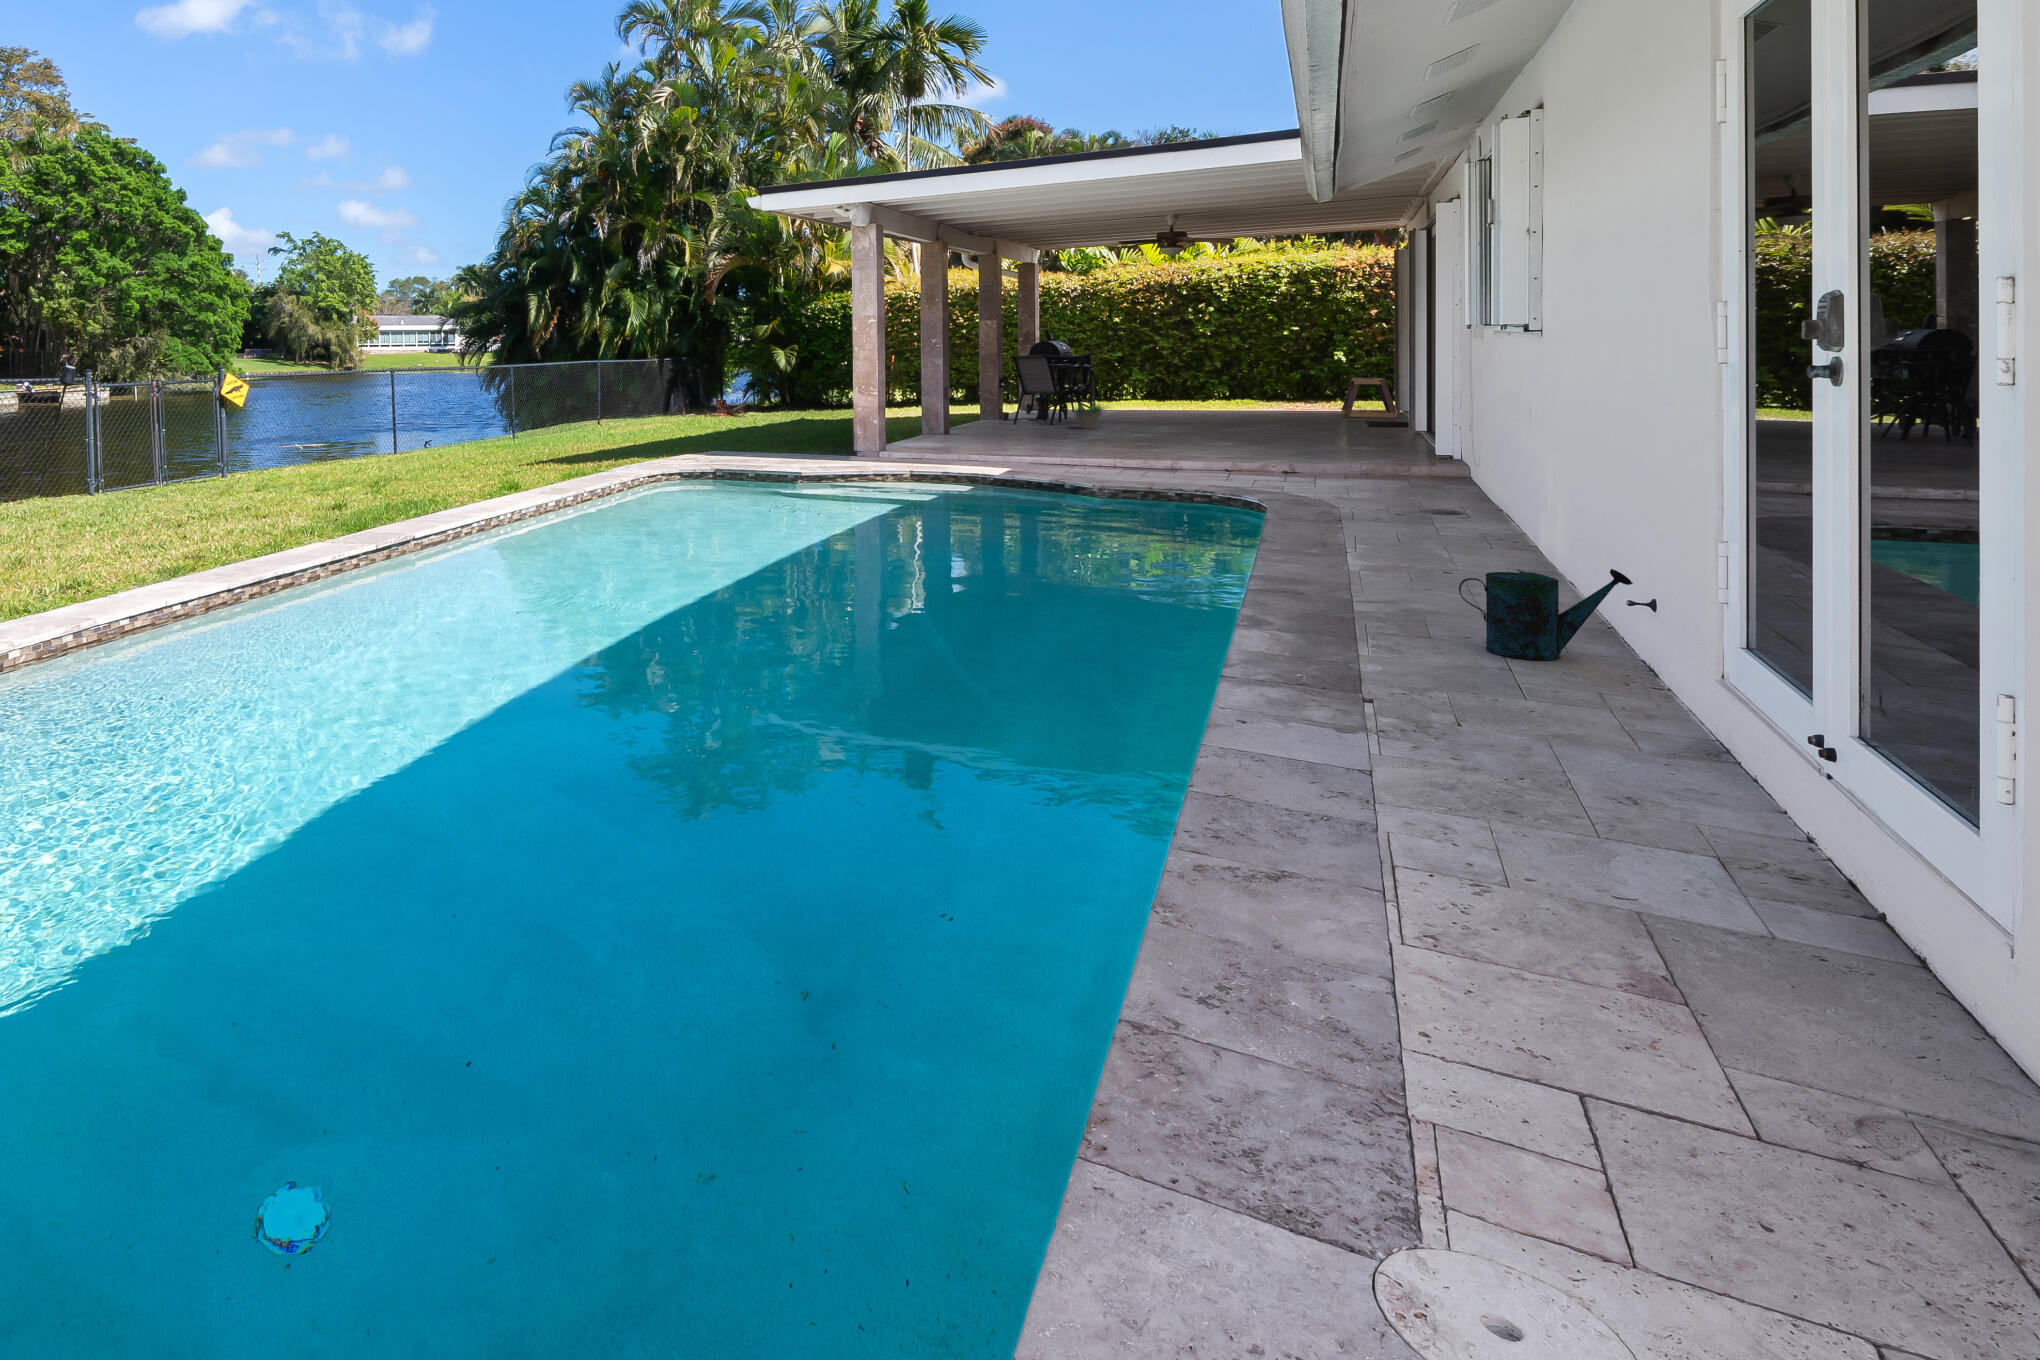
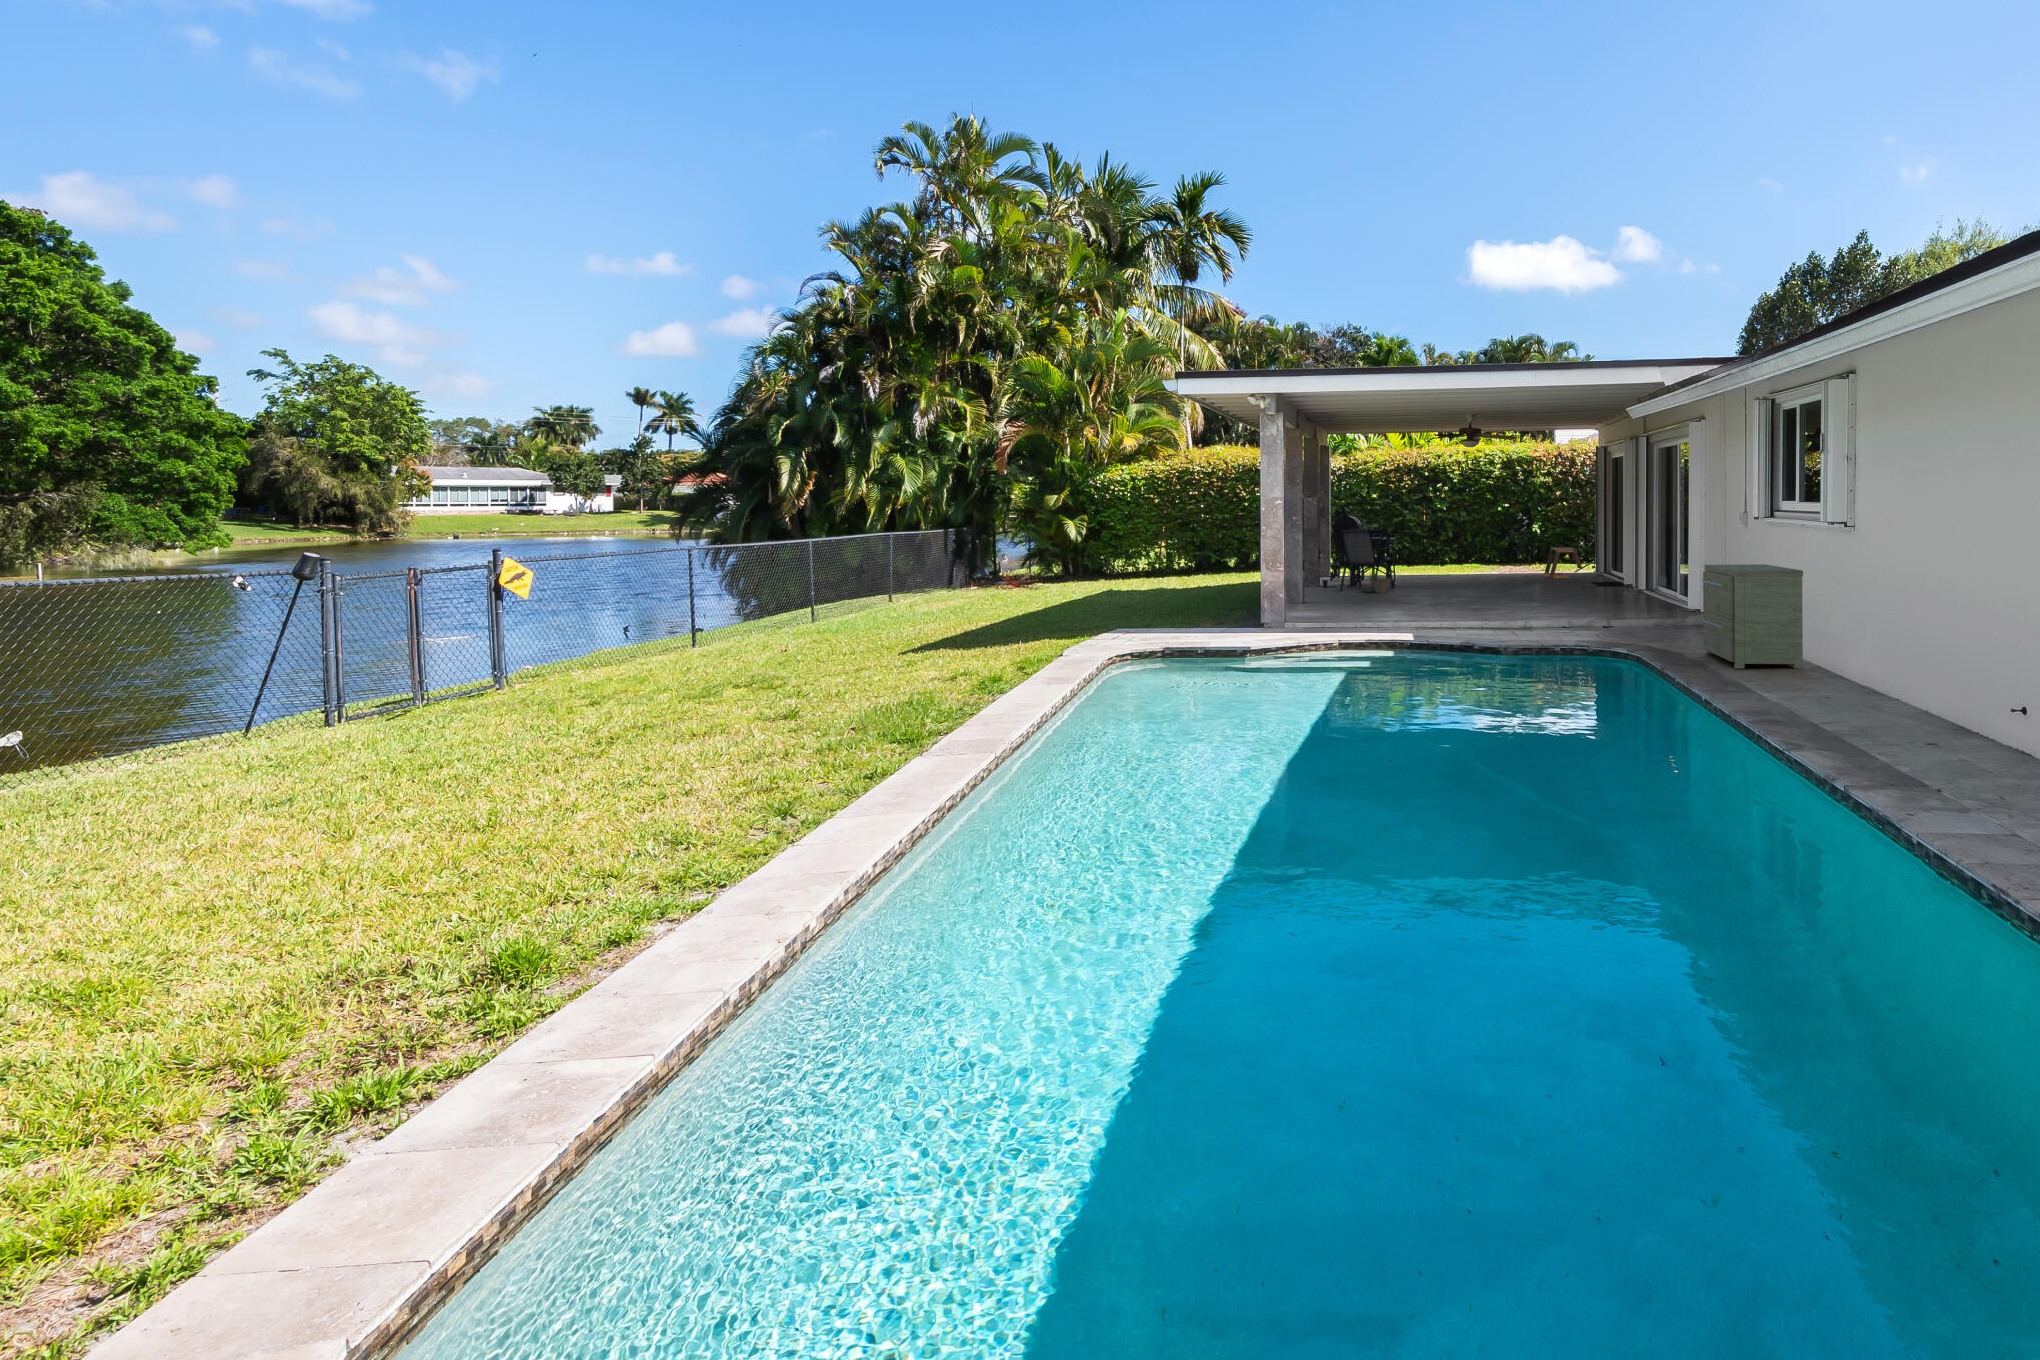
side table: none [1389,403,1531,558] -> present [1702,564,1803,669]
watering can: present [1459,569,1633,660] -> none [1846,664,1933,725]

